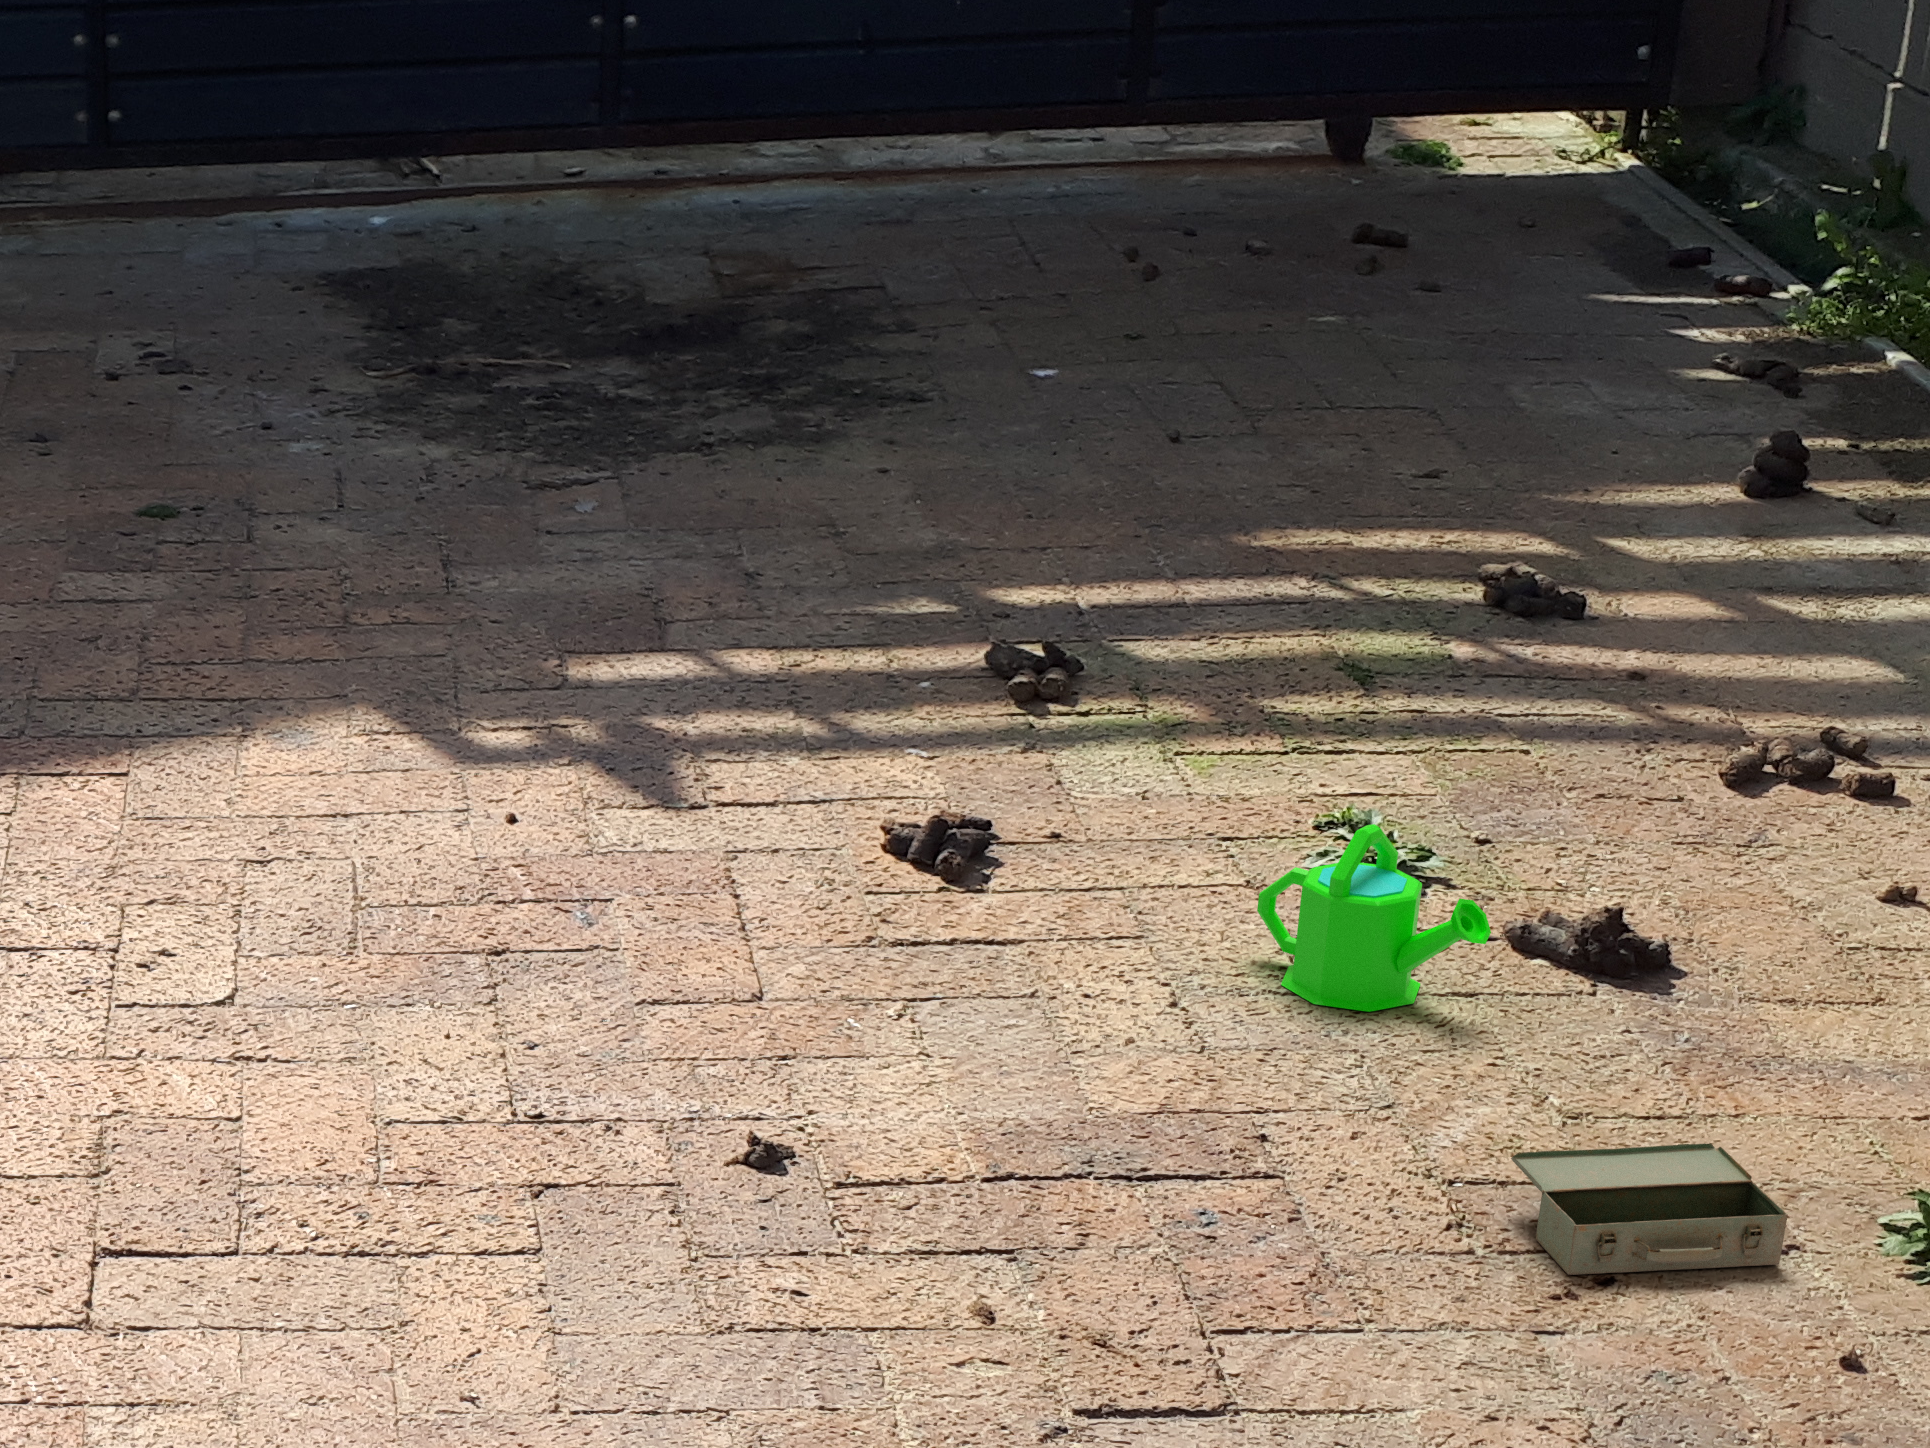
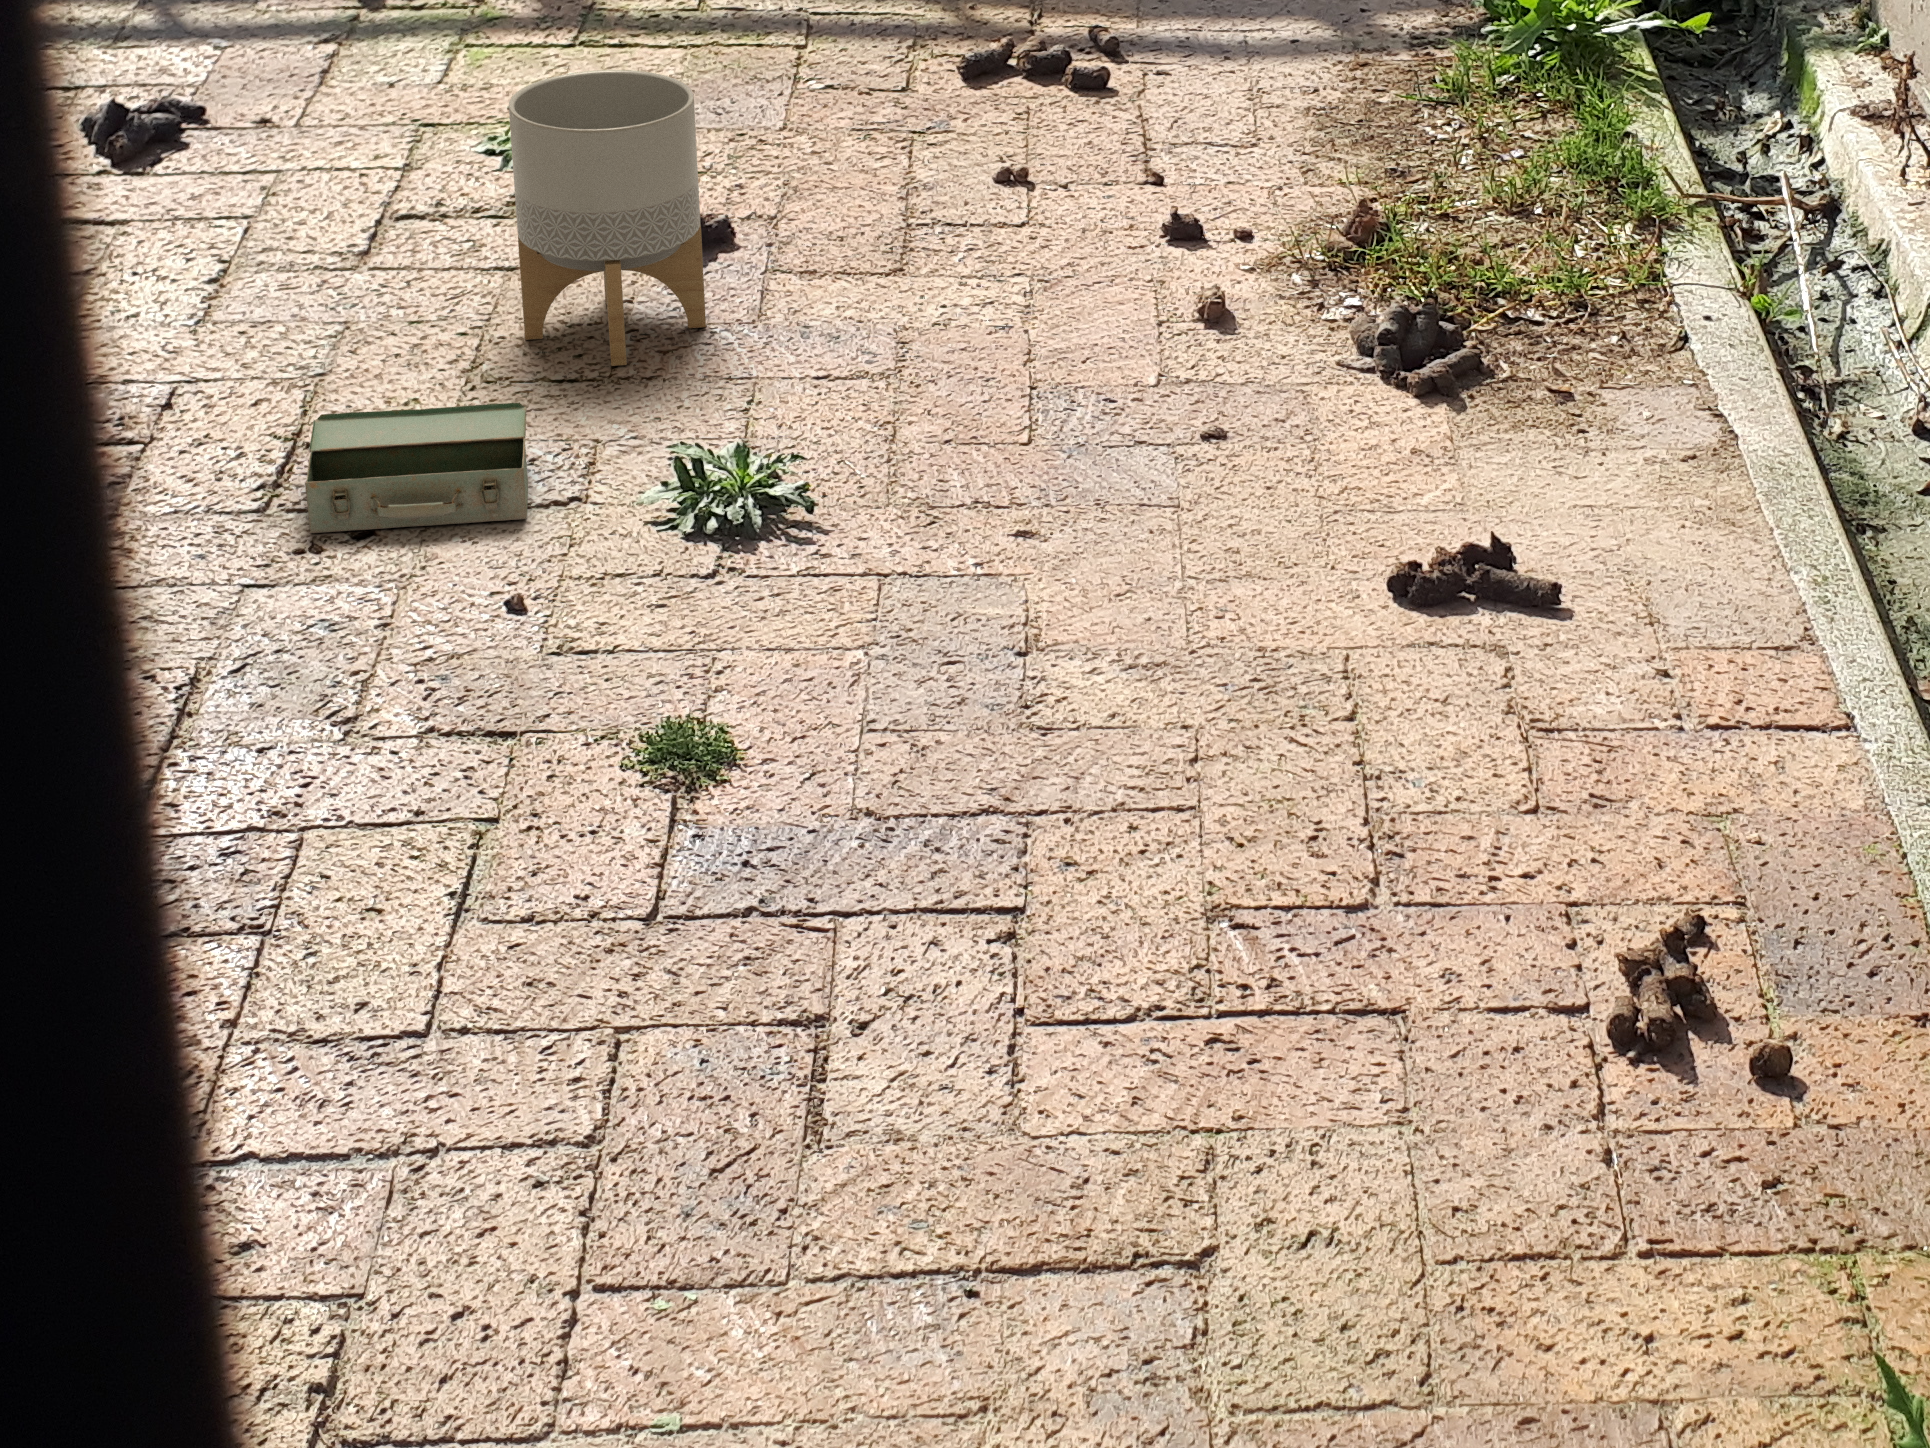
planter: none [1565,799,1793,1099] -> present [509,70,706,366]
watering can: present [1257,824,1491,1012] -> none [323,99,484,288]

